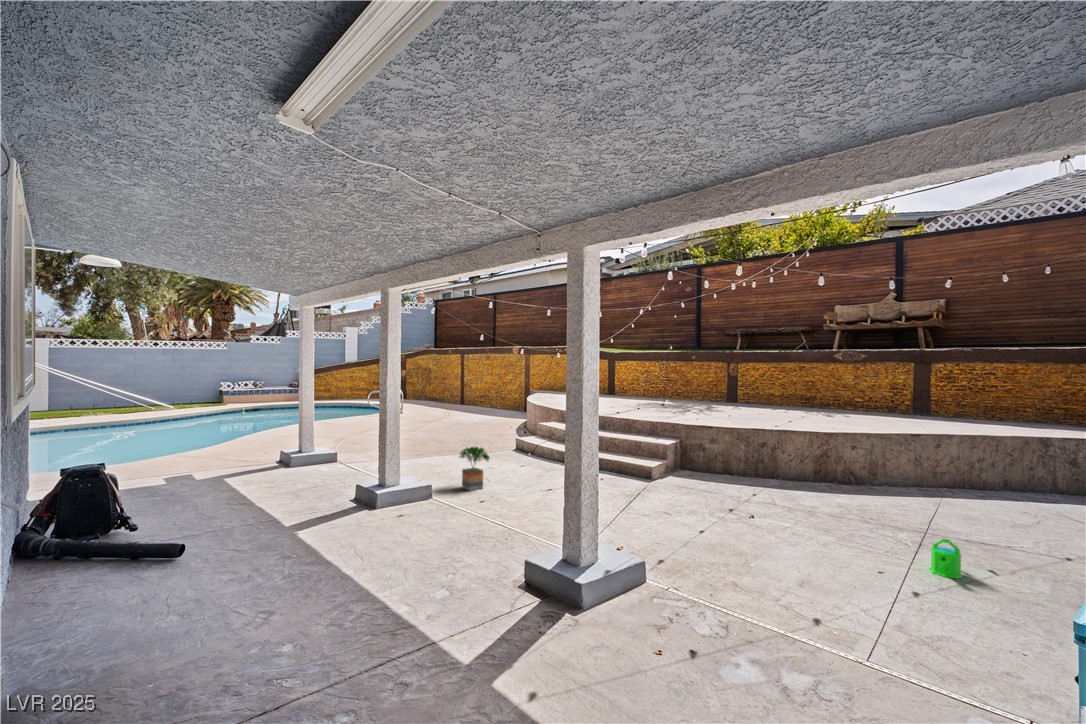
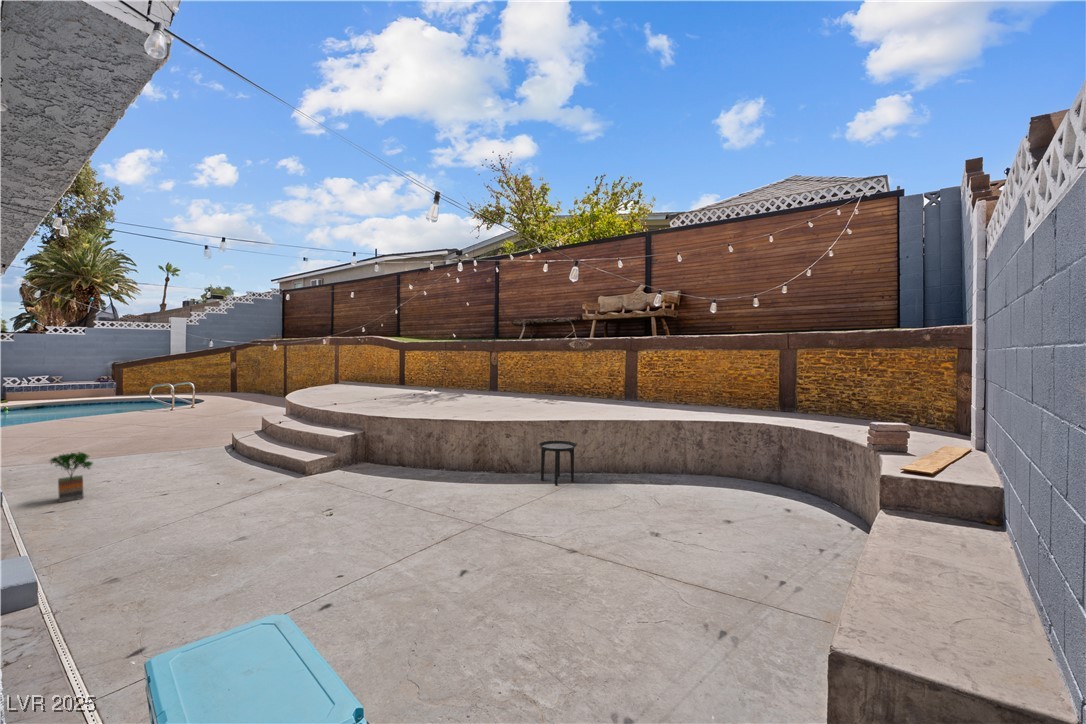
side table: none [906,454,956,501] -> present [539,441,576,485]
watering can: present [930,539,963,578] -> none [379,540,422,581]

